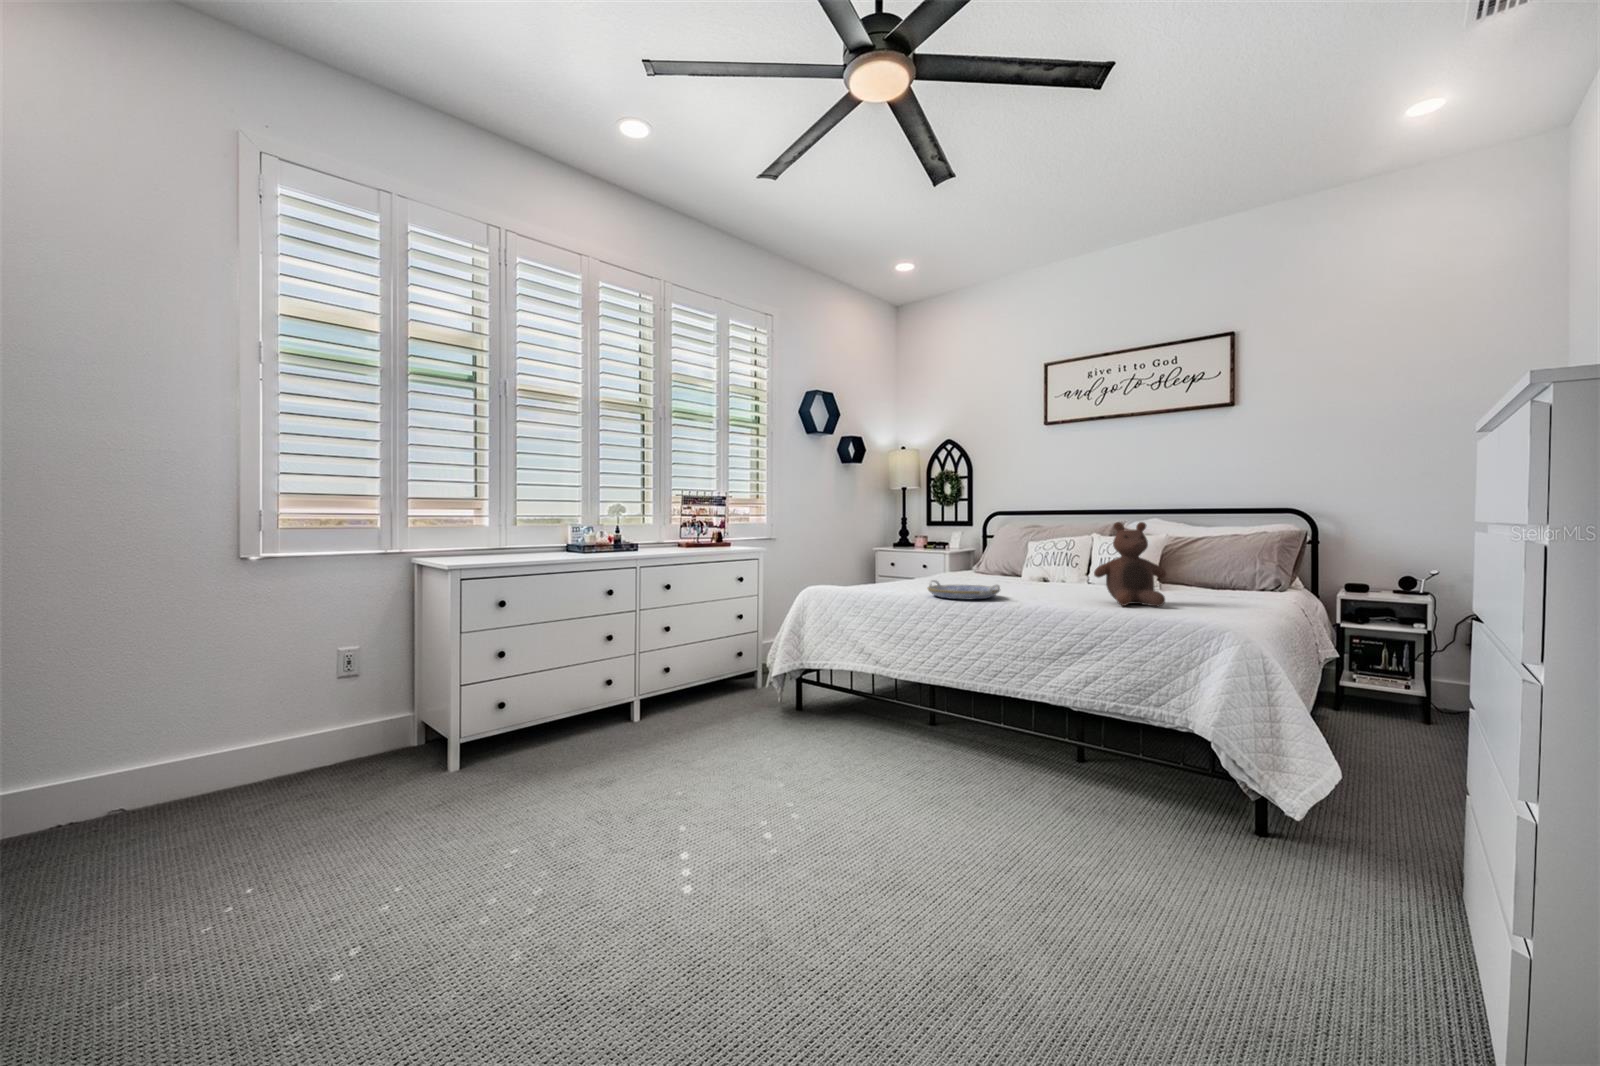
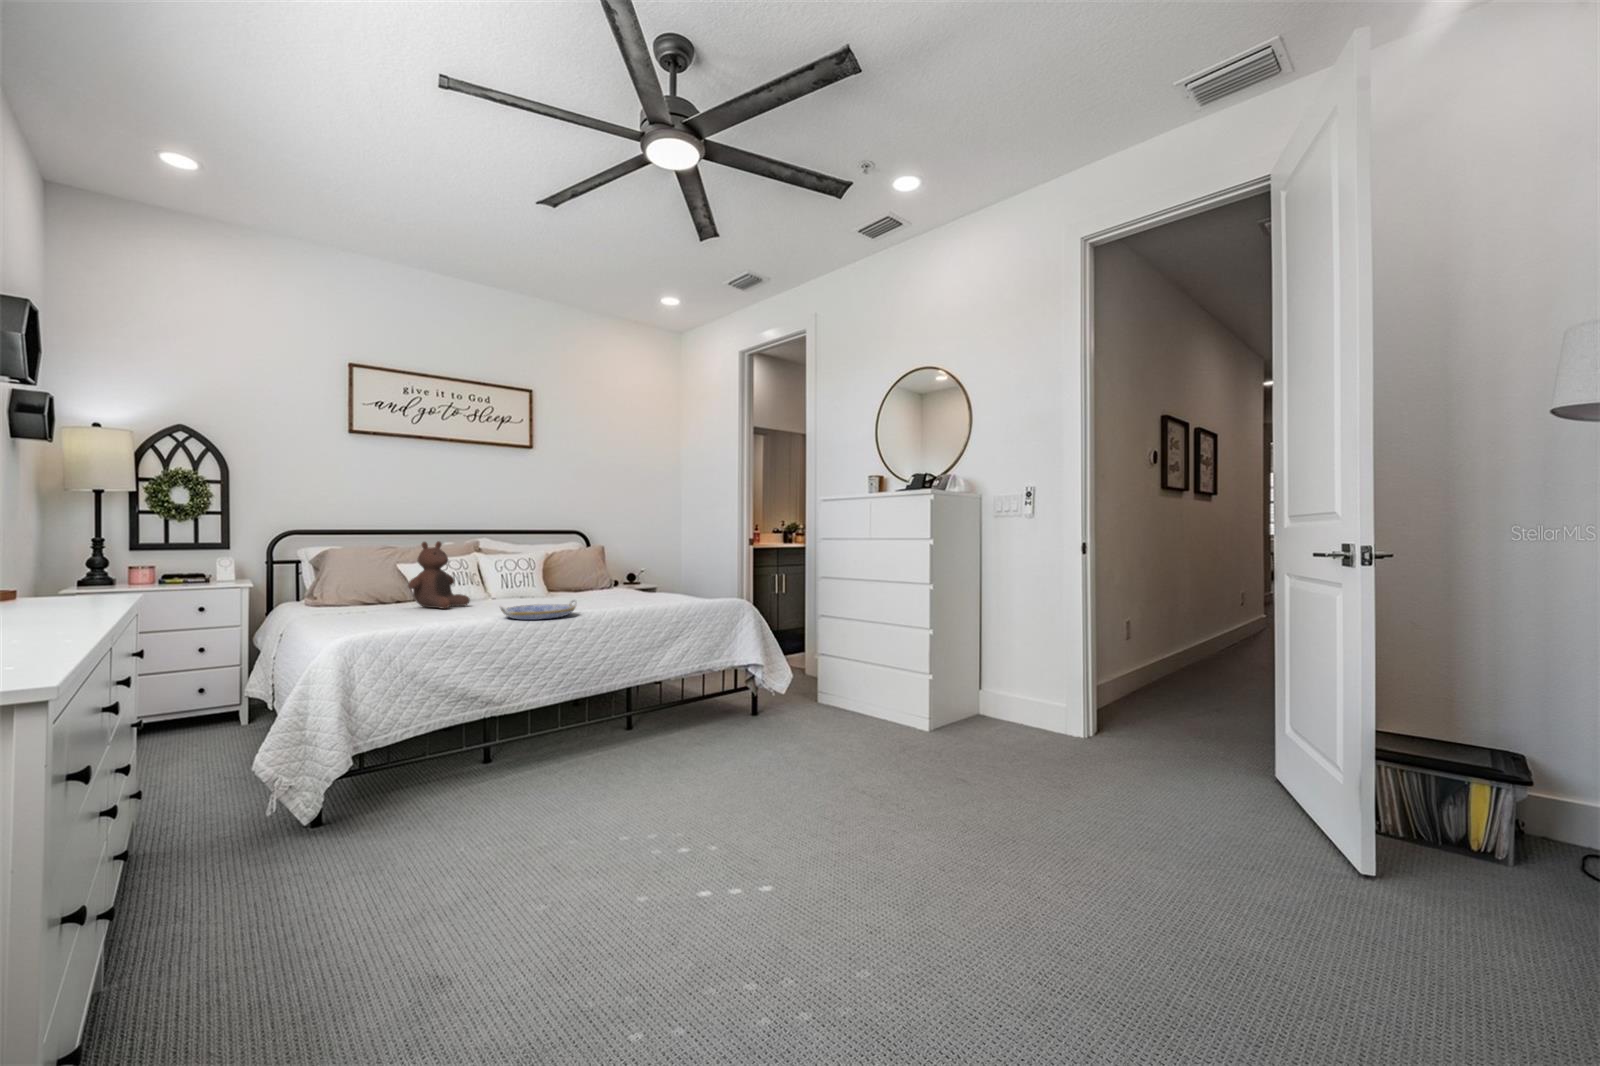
stuffed bear: present [1094,522,1166,606] -> present [408,541,470,609]

